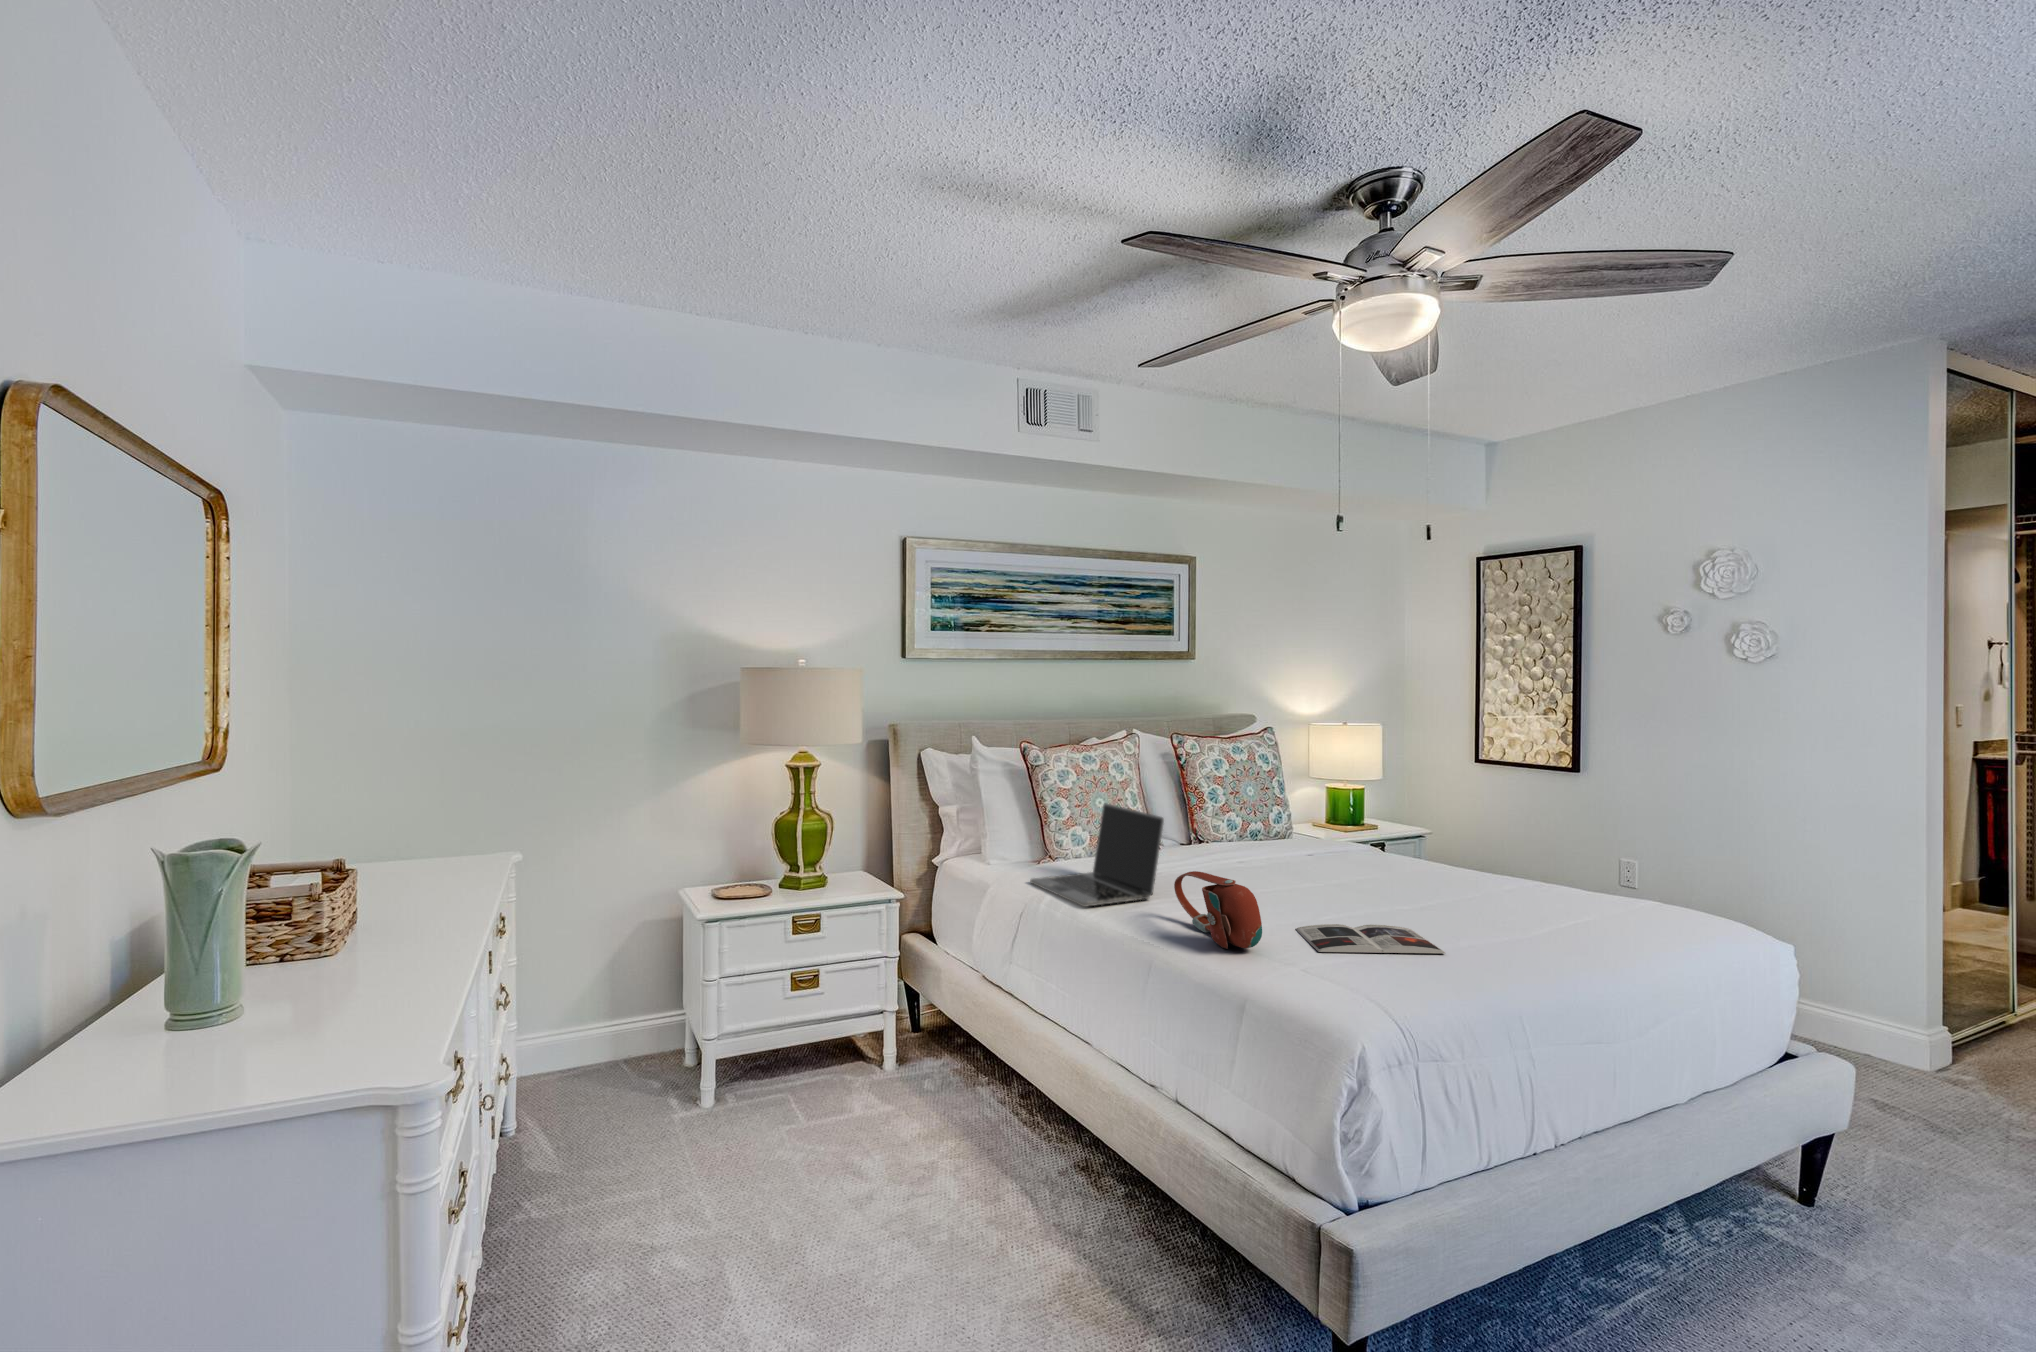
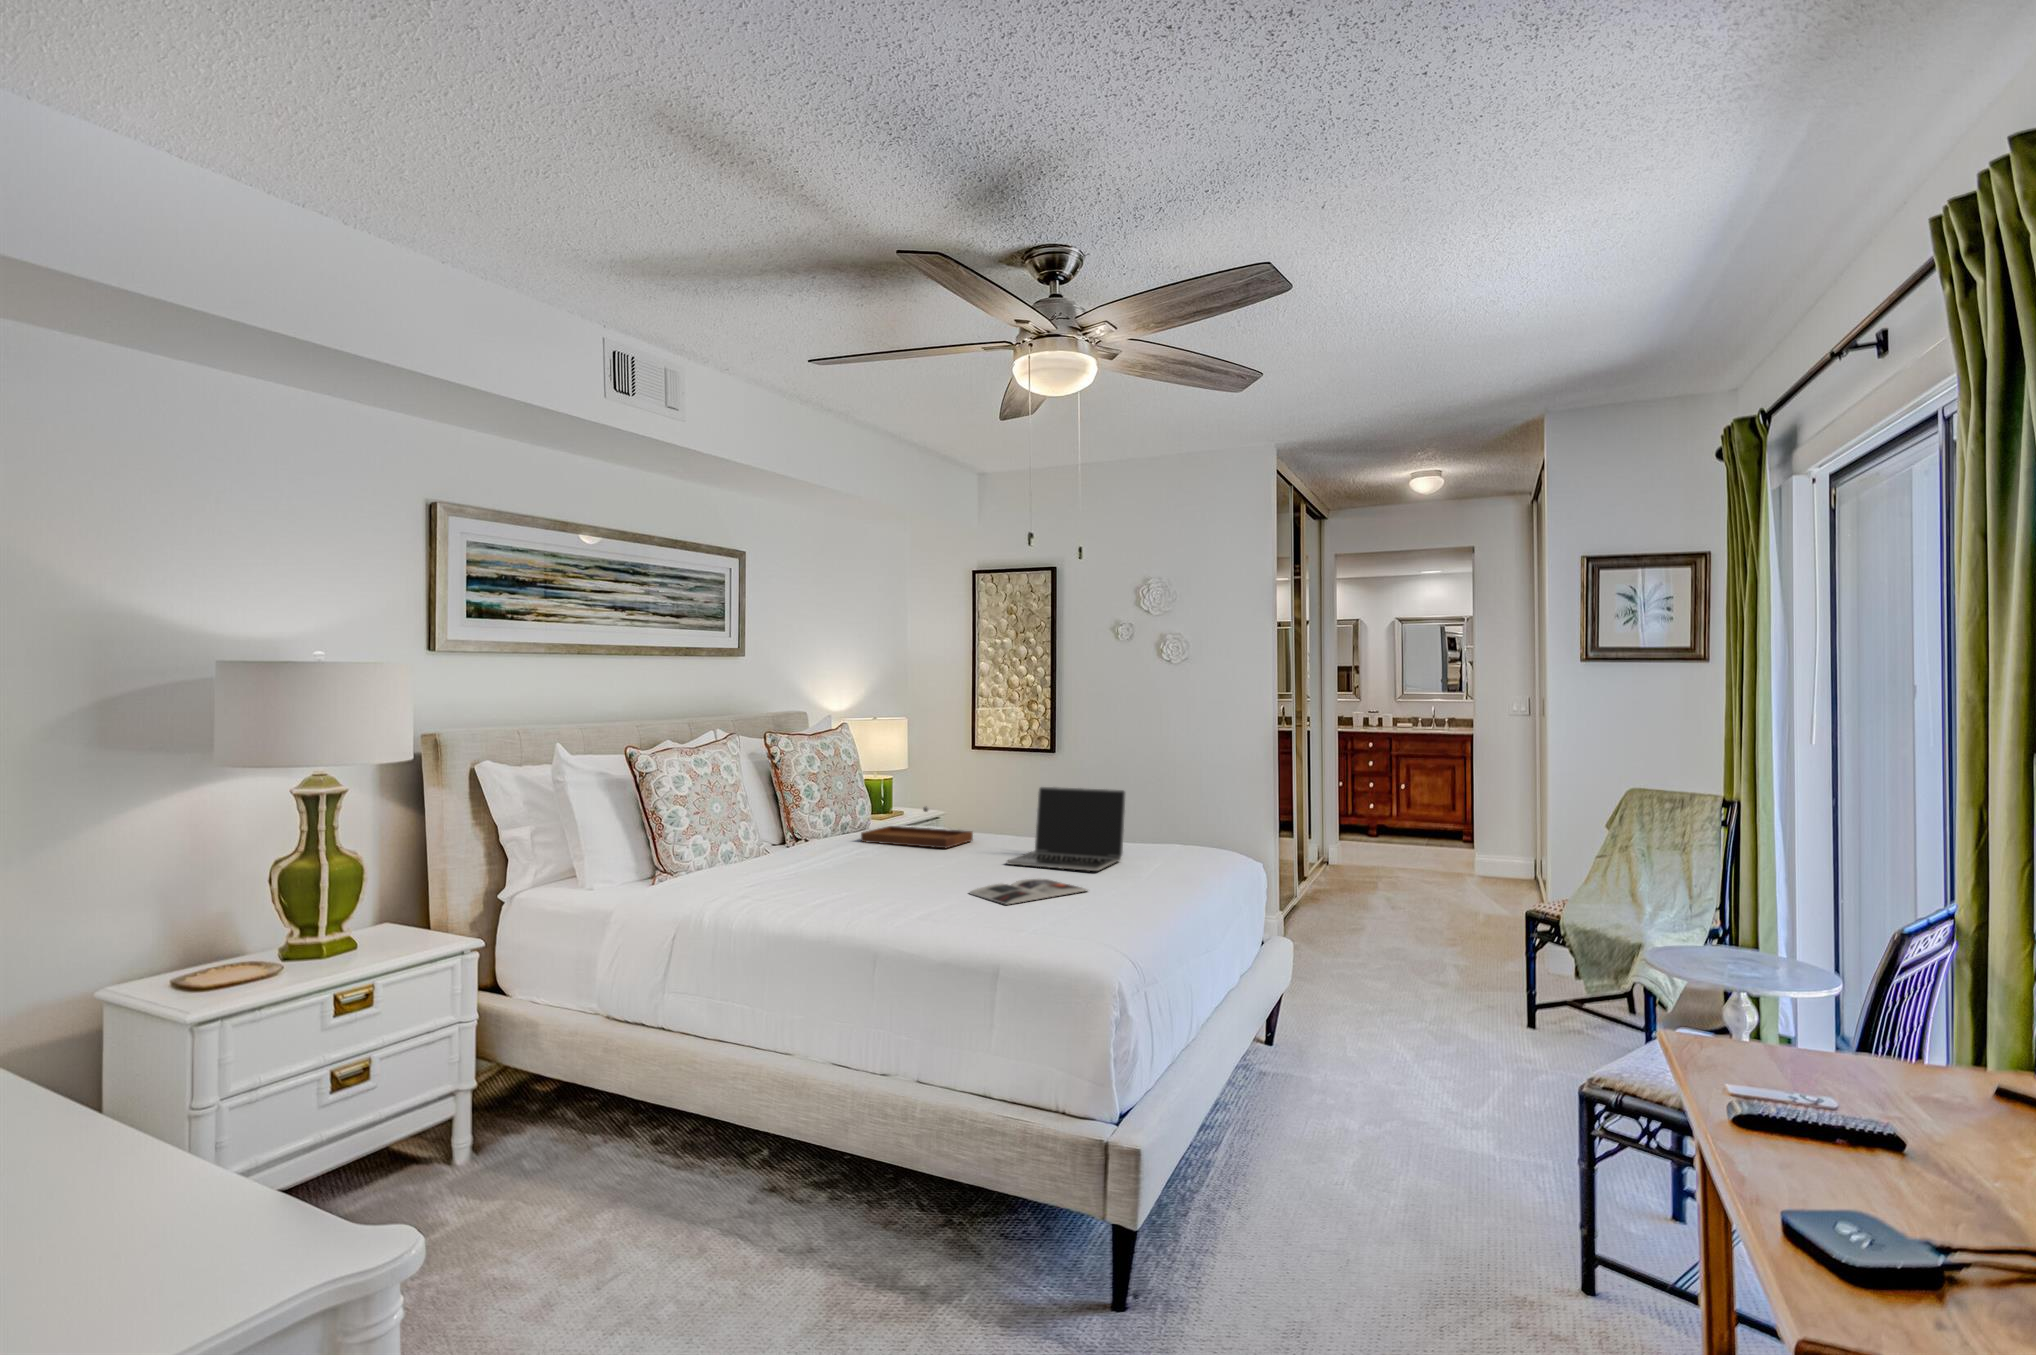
laptop: present [1030,803,1164,907] -> present [1007,787,1125,871]
tray: none [1264,822,1384,871] -> present [861,806,973,848]
handbag: present [1174,871,1262,949] -> none [863,851,967,915]

